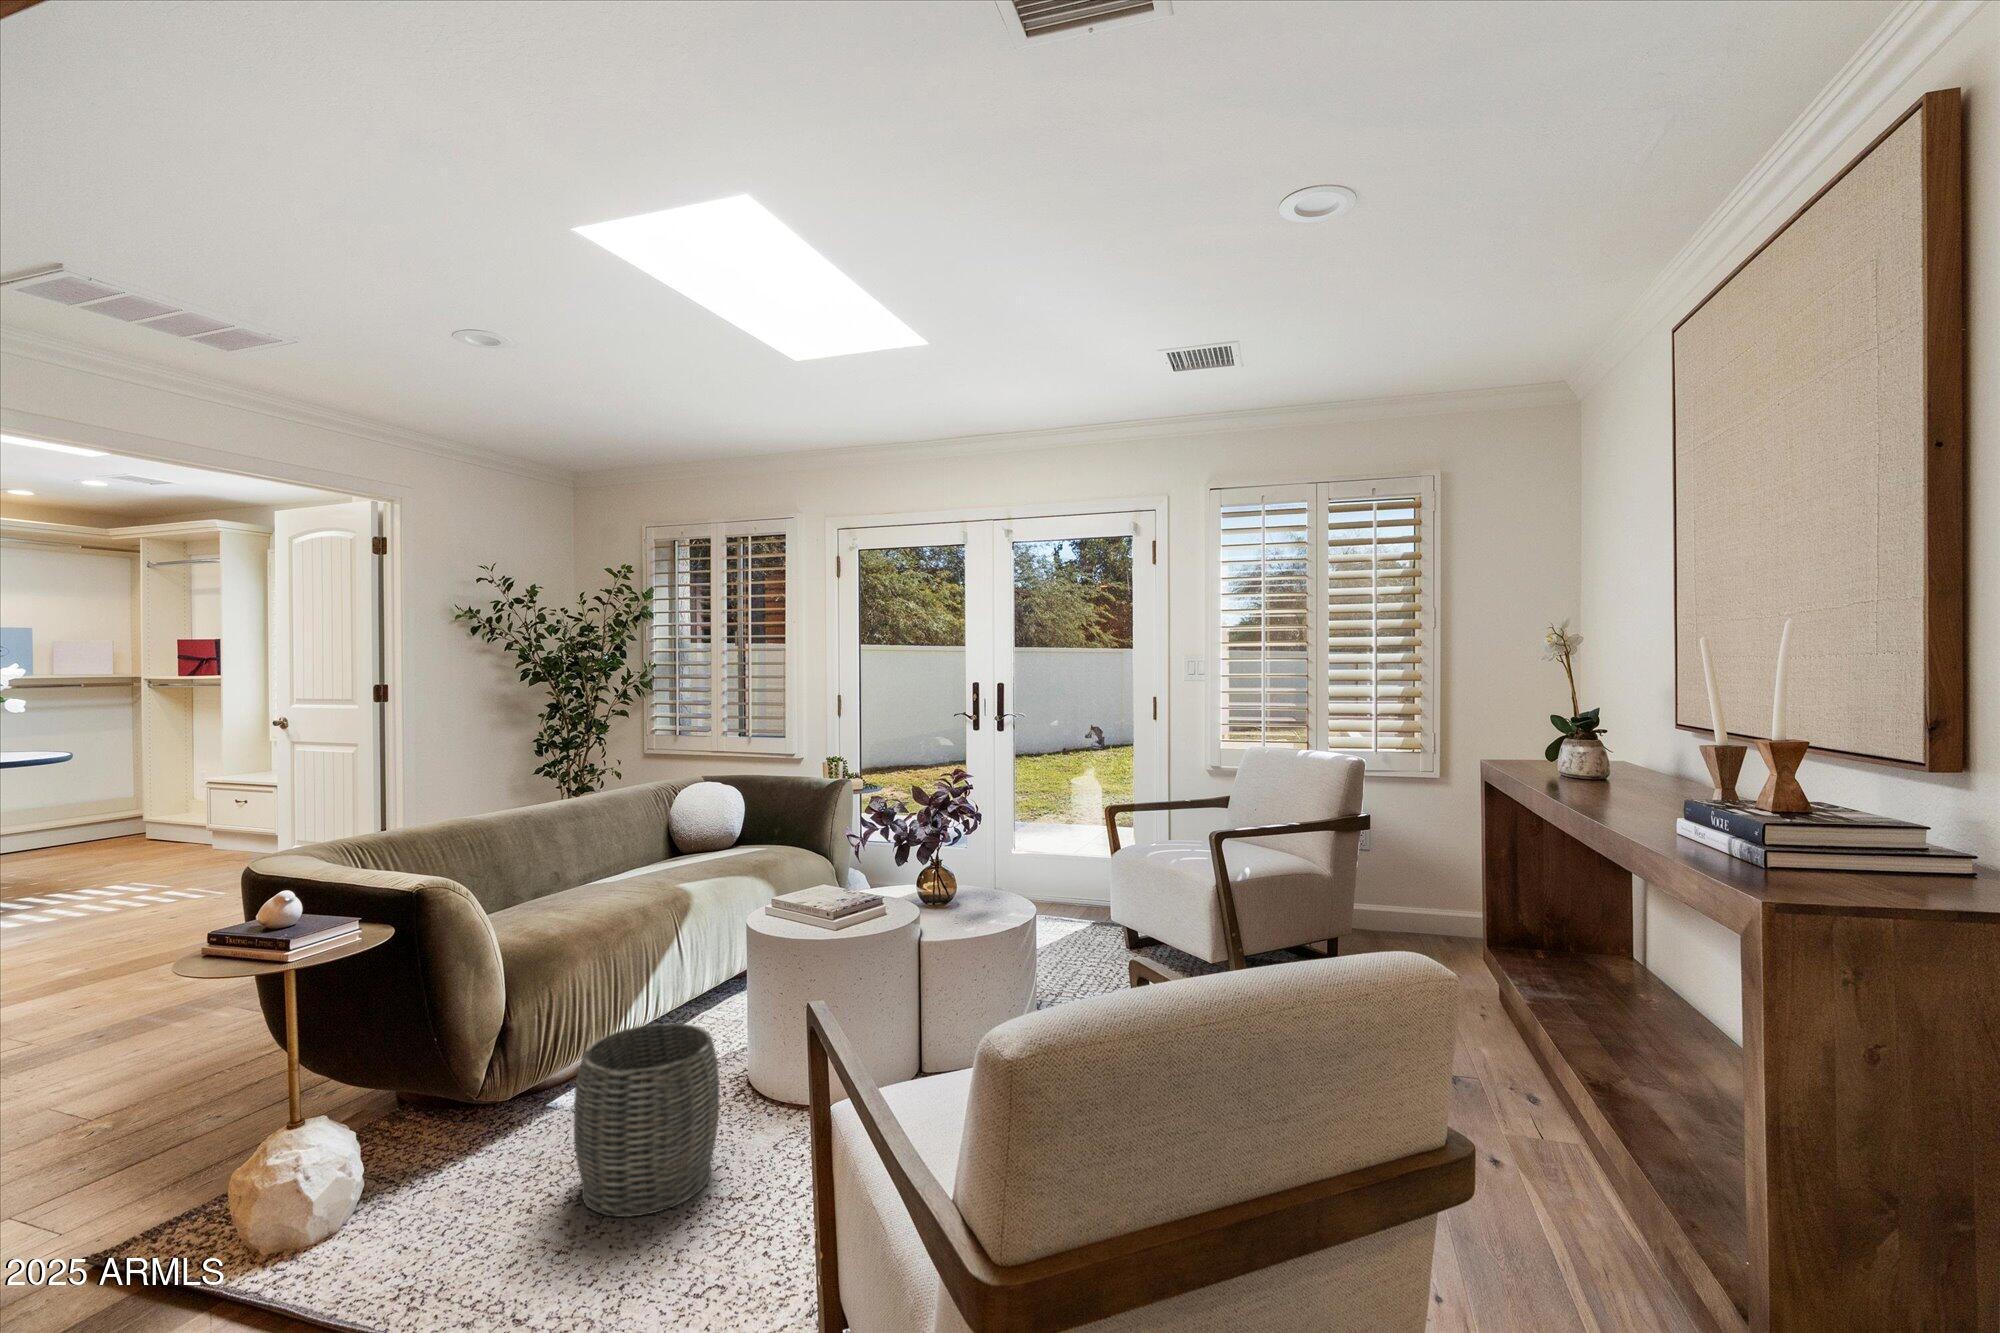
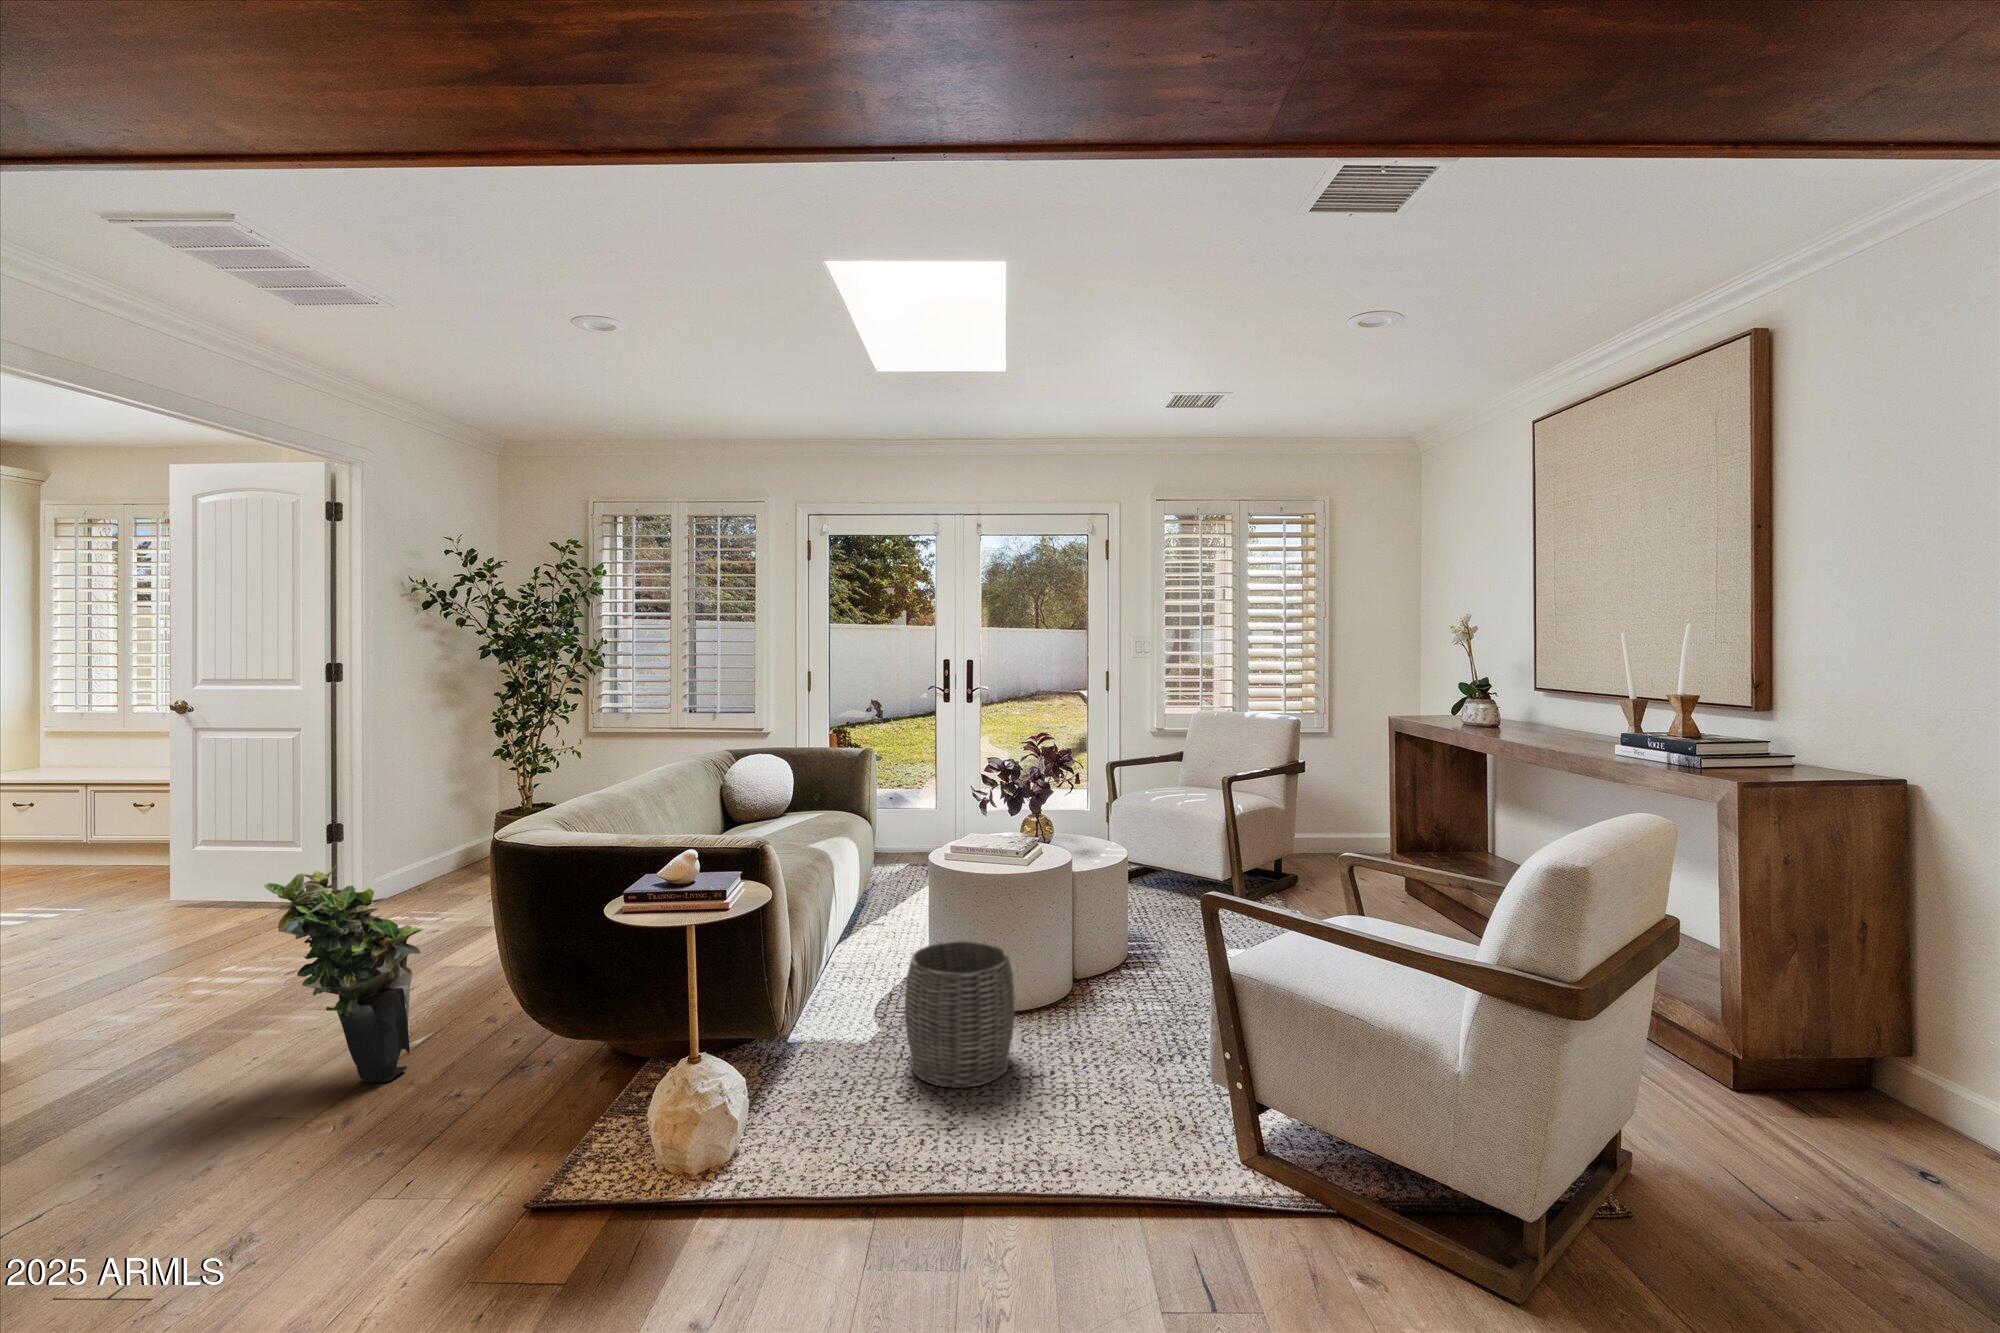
potted plant: none [50,878,217,1102] -> present [264,866,423,1082]

